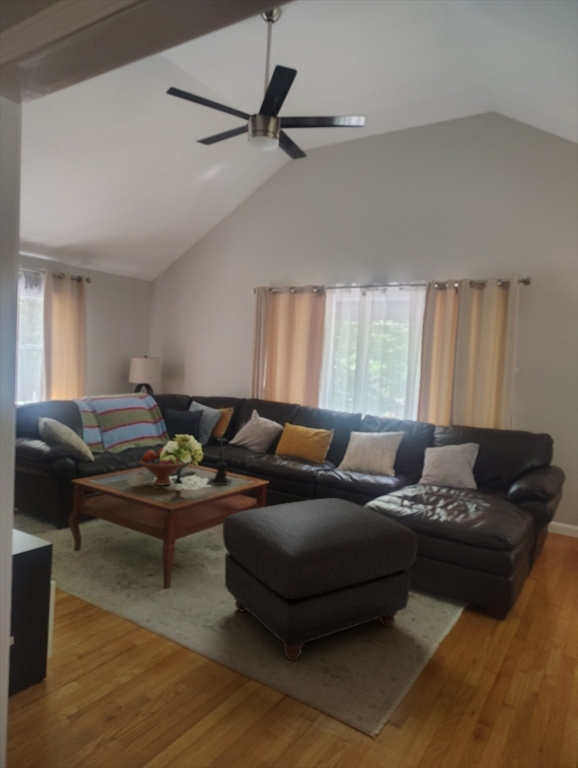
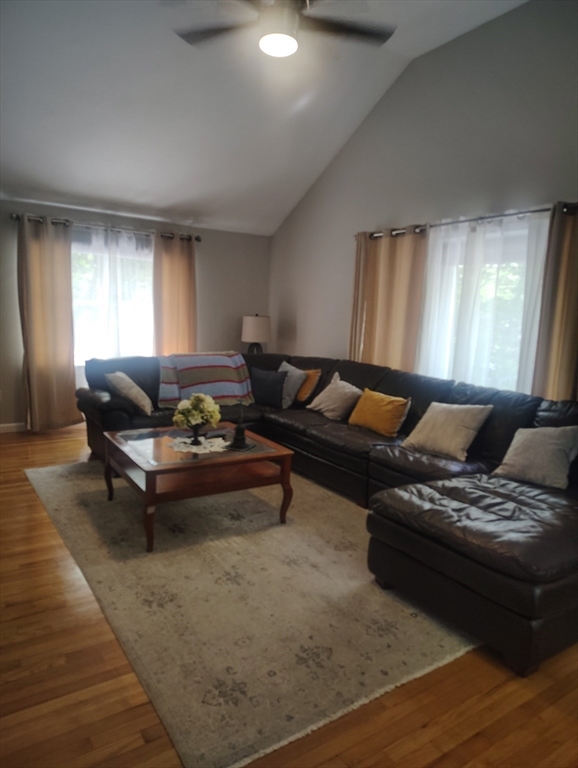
fruit bowl: present [140,448,184,486] -> none [153,405,202,445]
ottoman: present [223,498,418,661] -> none [163,479,382,666]

